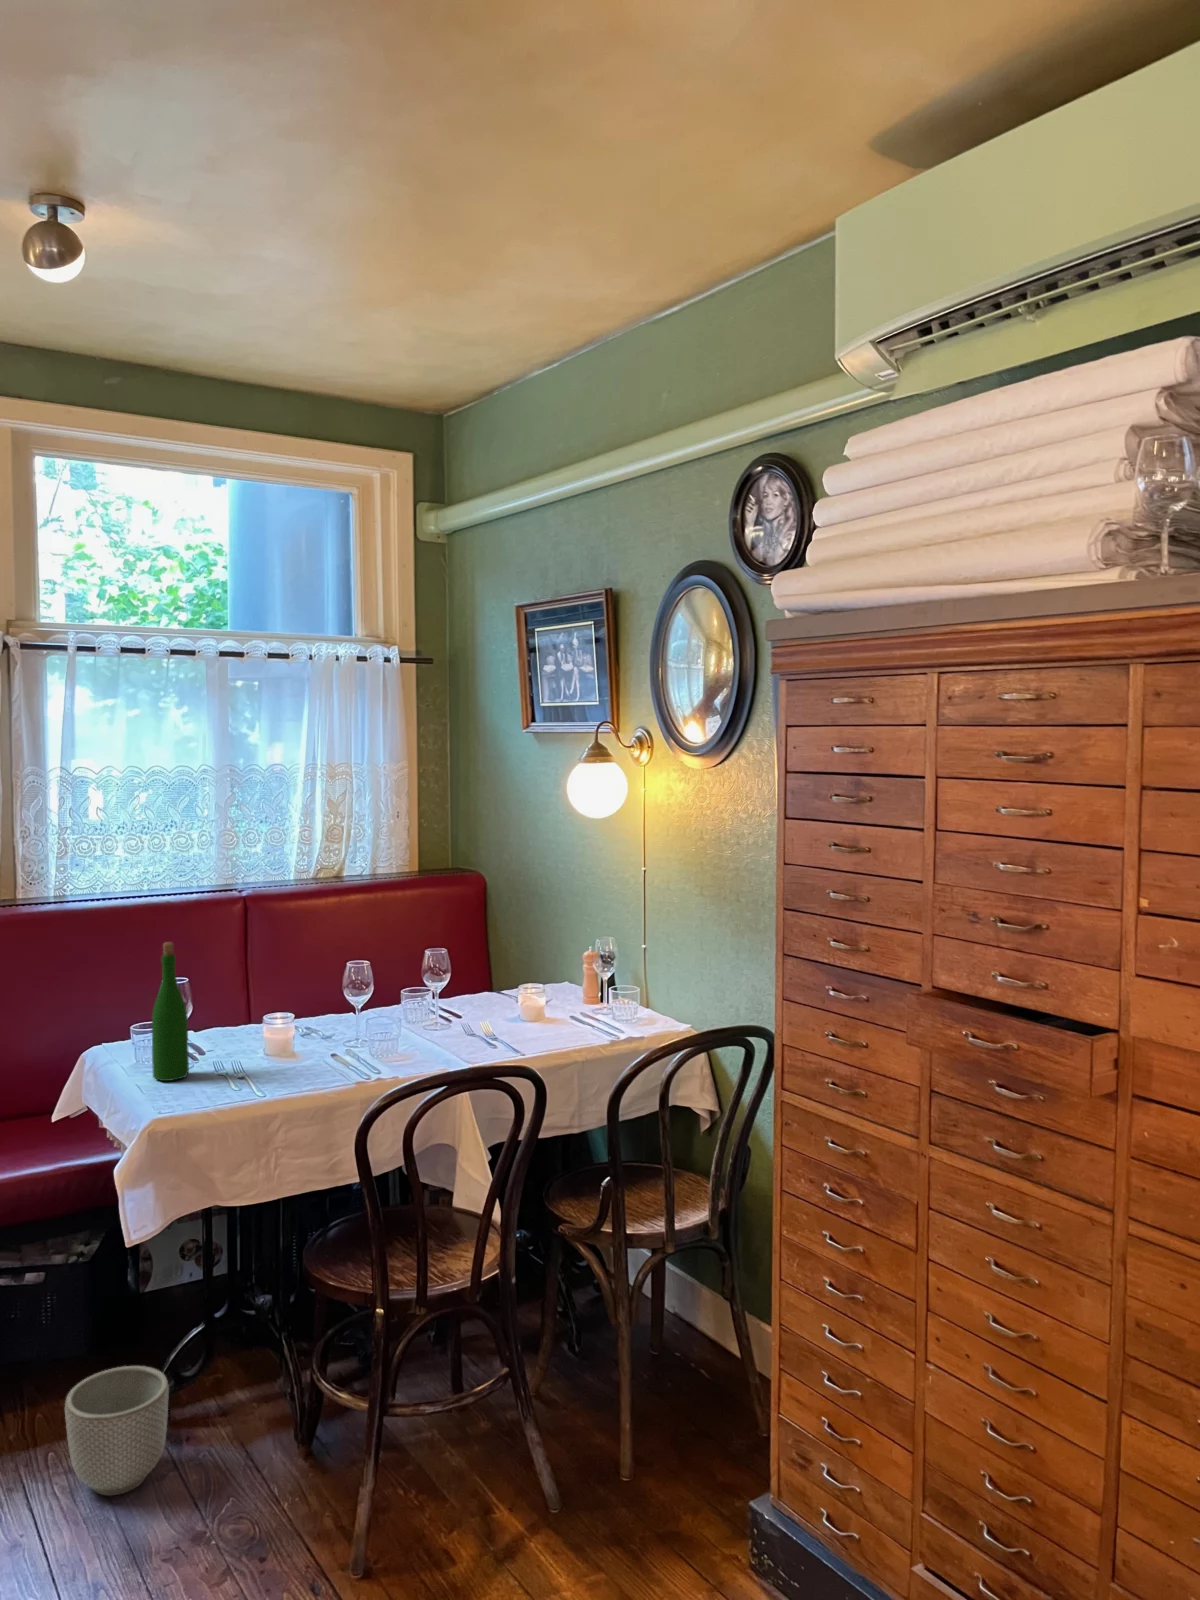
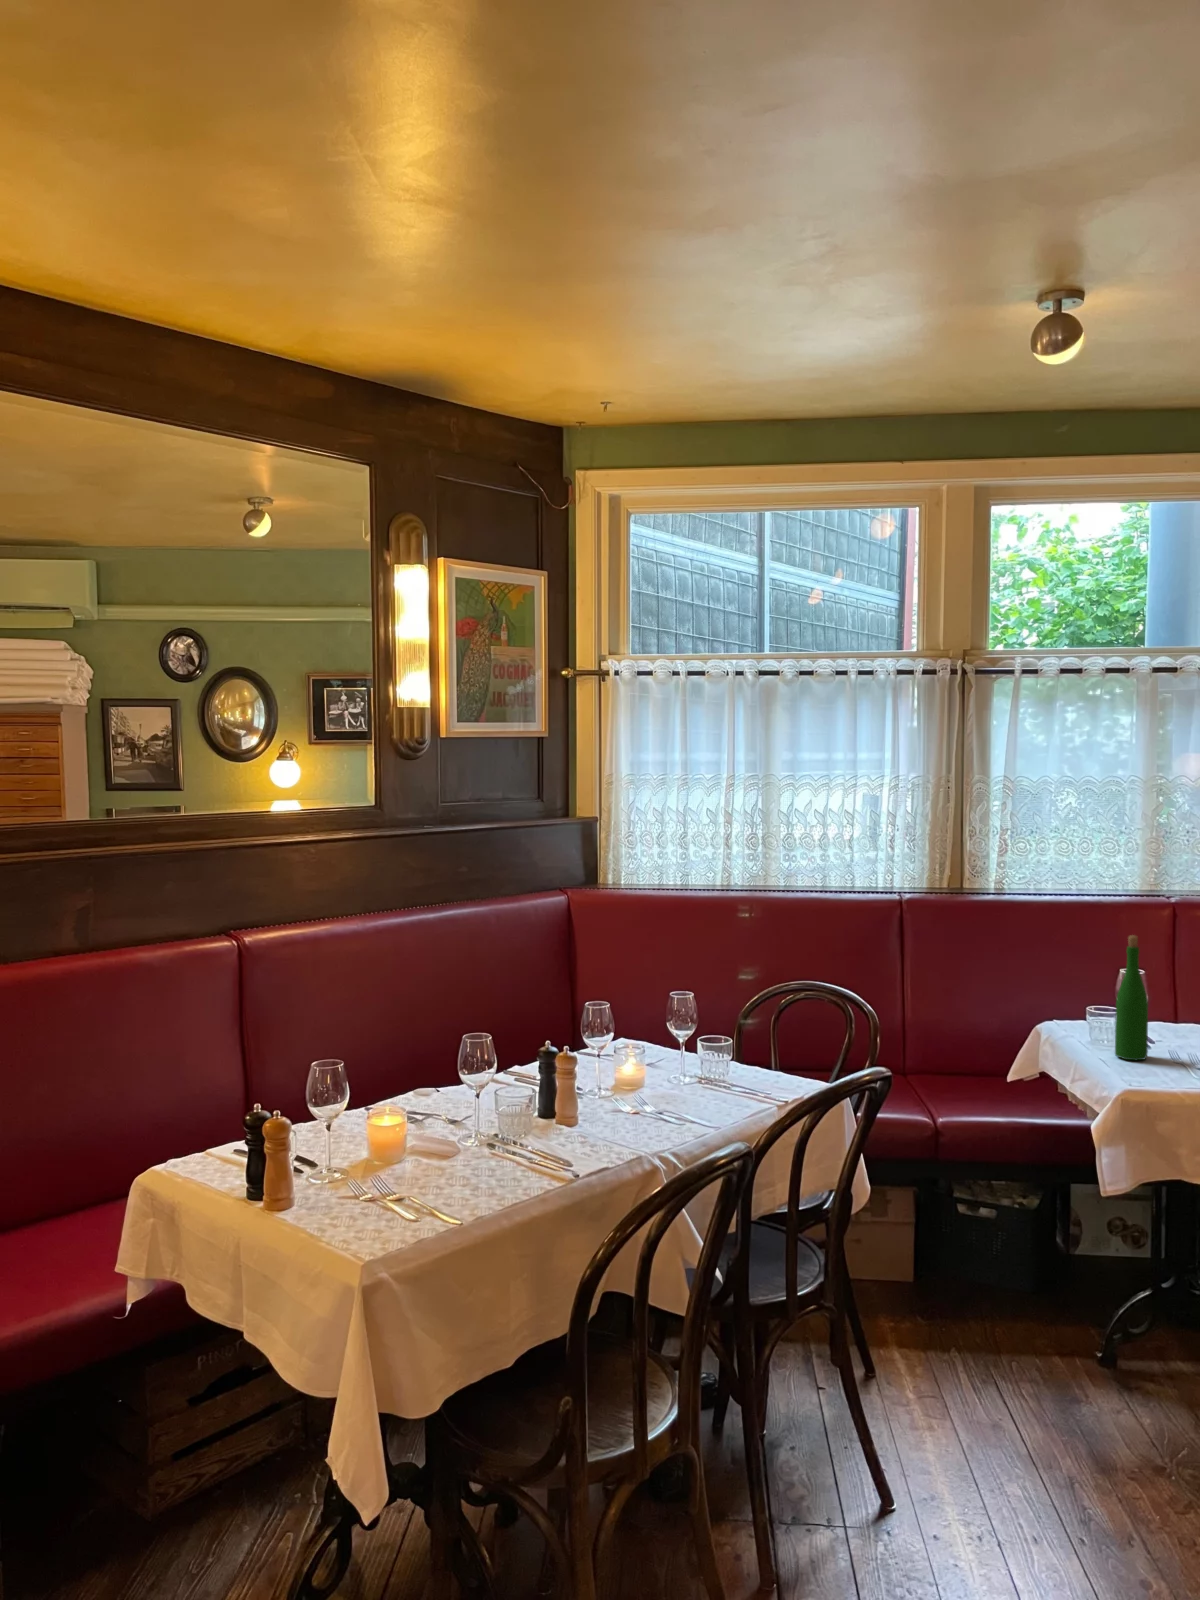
planter: present [65,1366,169,1496] -> none [1039,1302,1129,1412]

